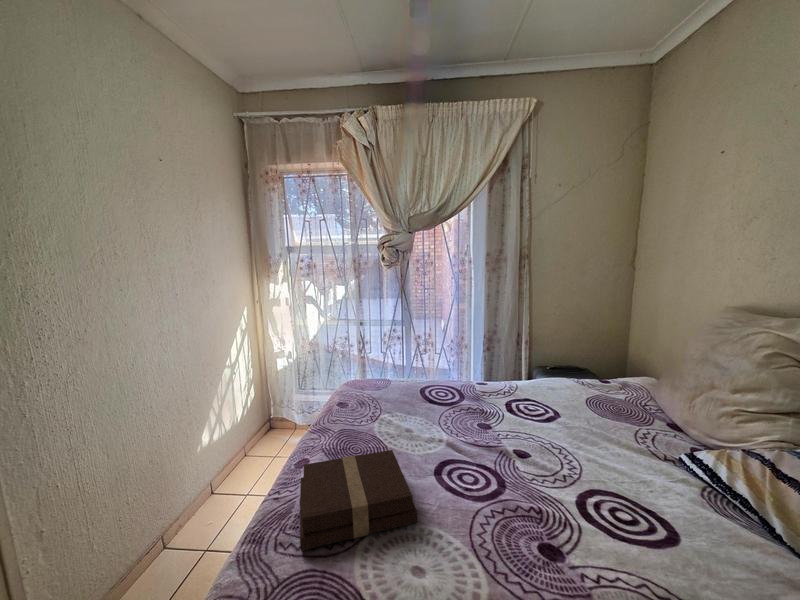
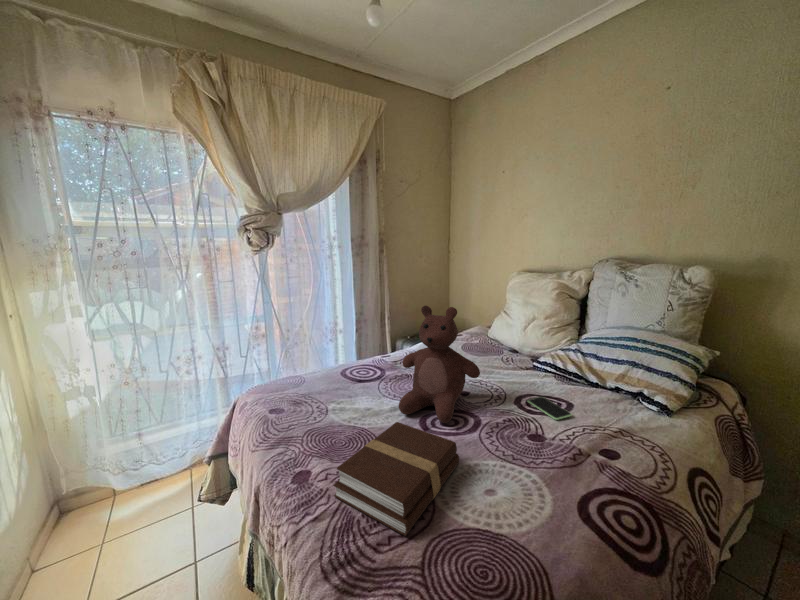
teddy bear: none [425,336,523,476] -> present [399,306,480,423]
smartphone: none [599,500,651,556] -> present [528,397,572,420]

